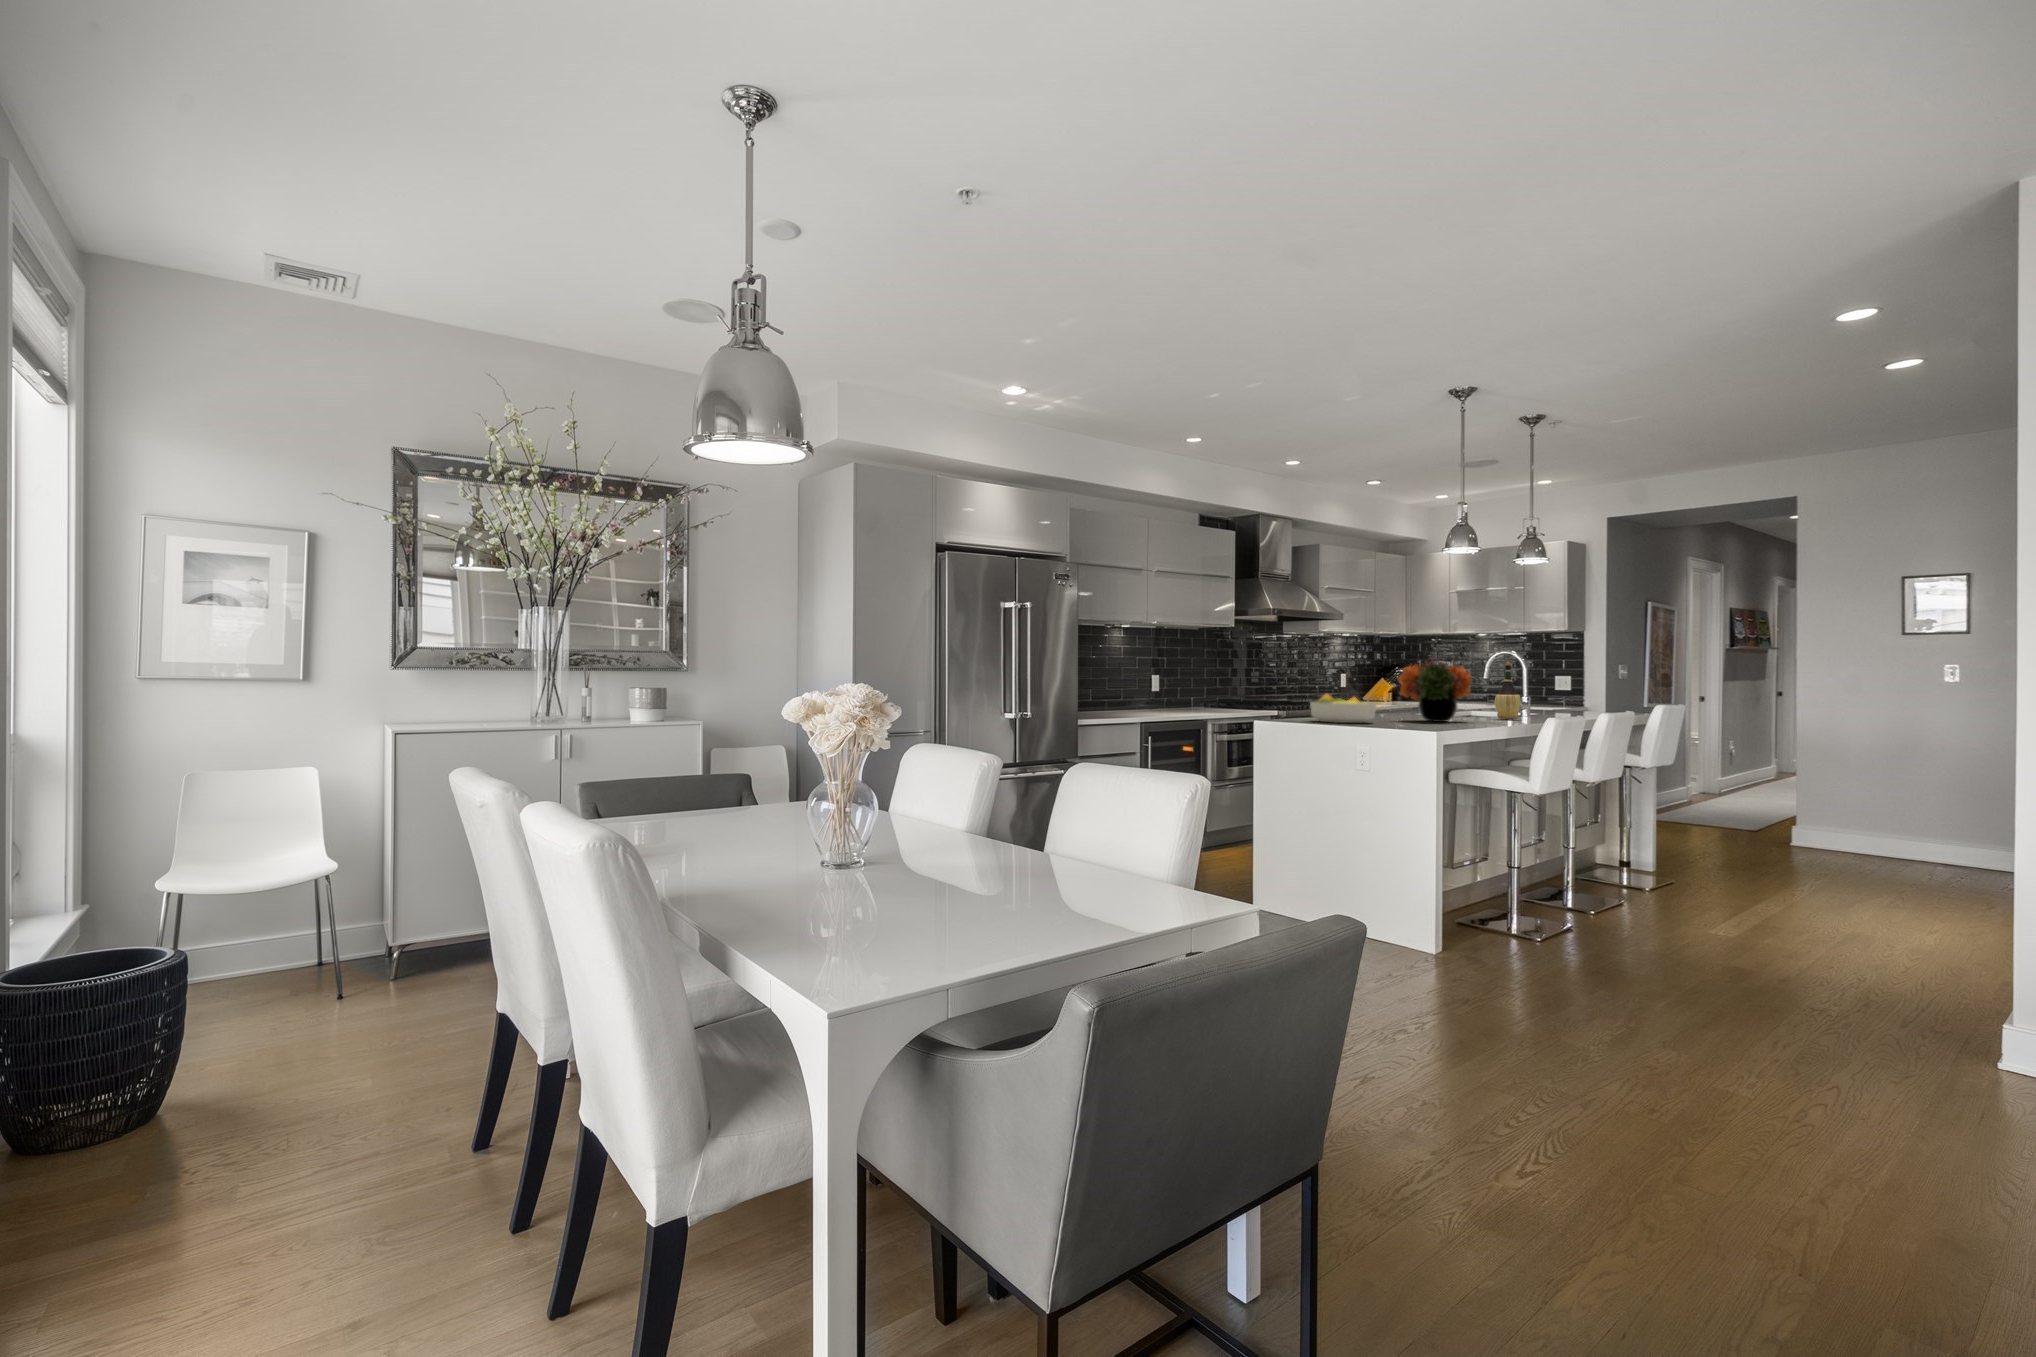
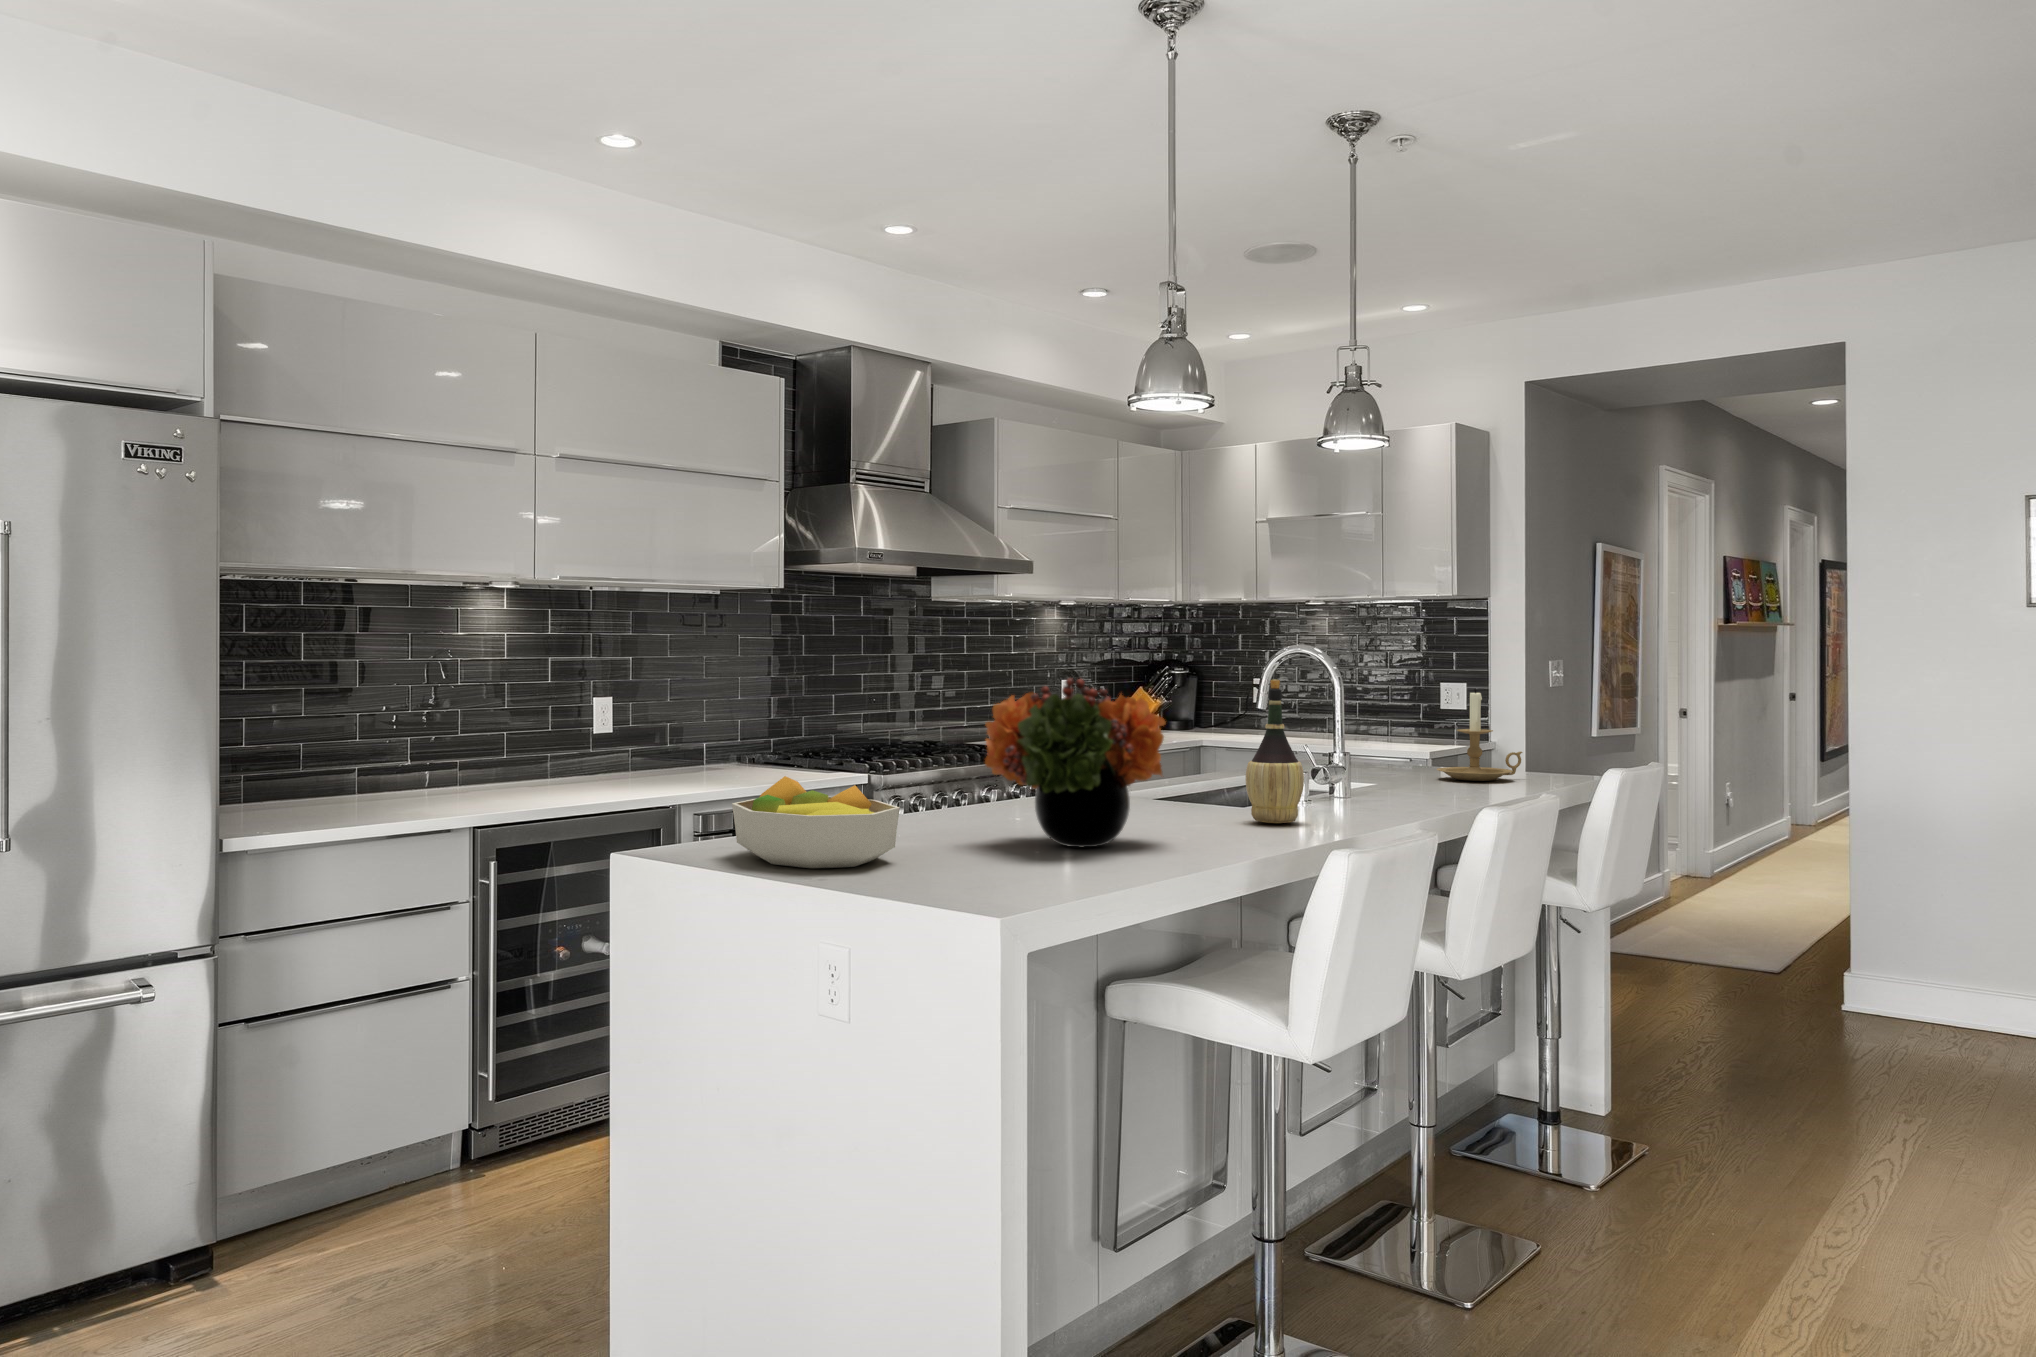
candle holder: none [1568,672,1612,714] -> present [1437,689,1522,781]

